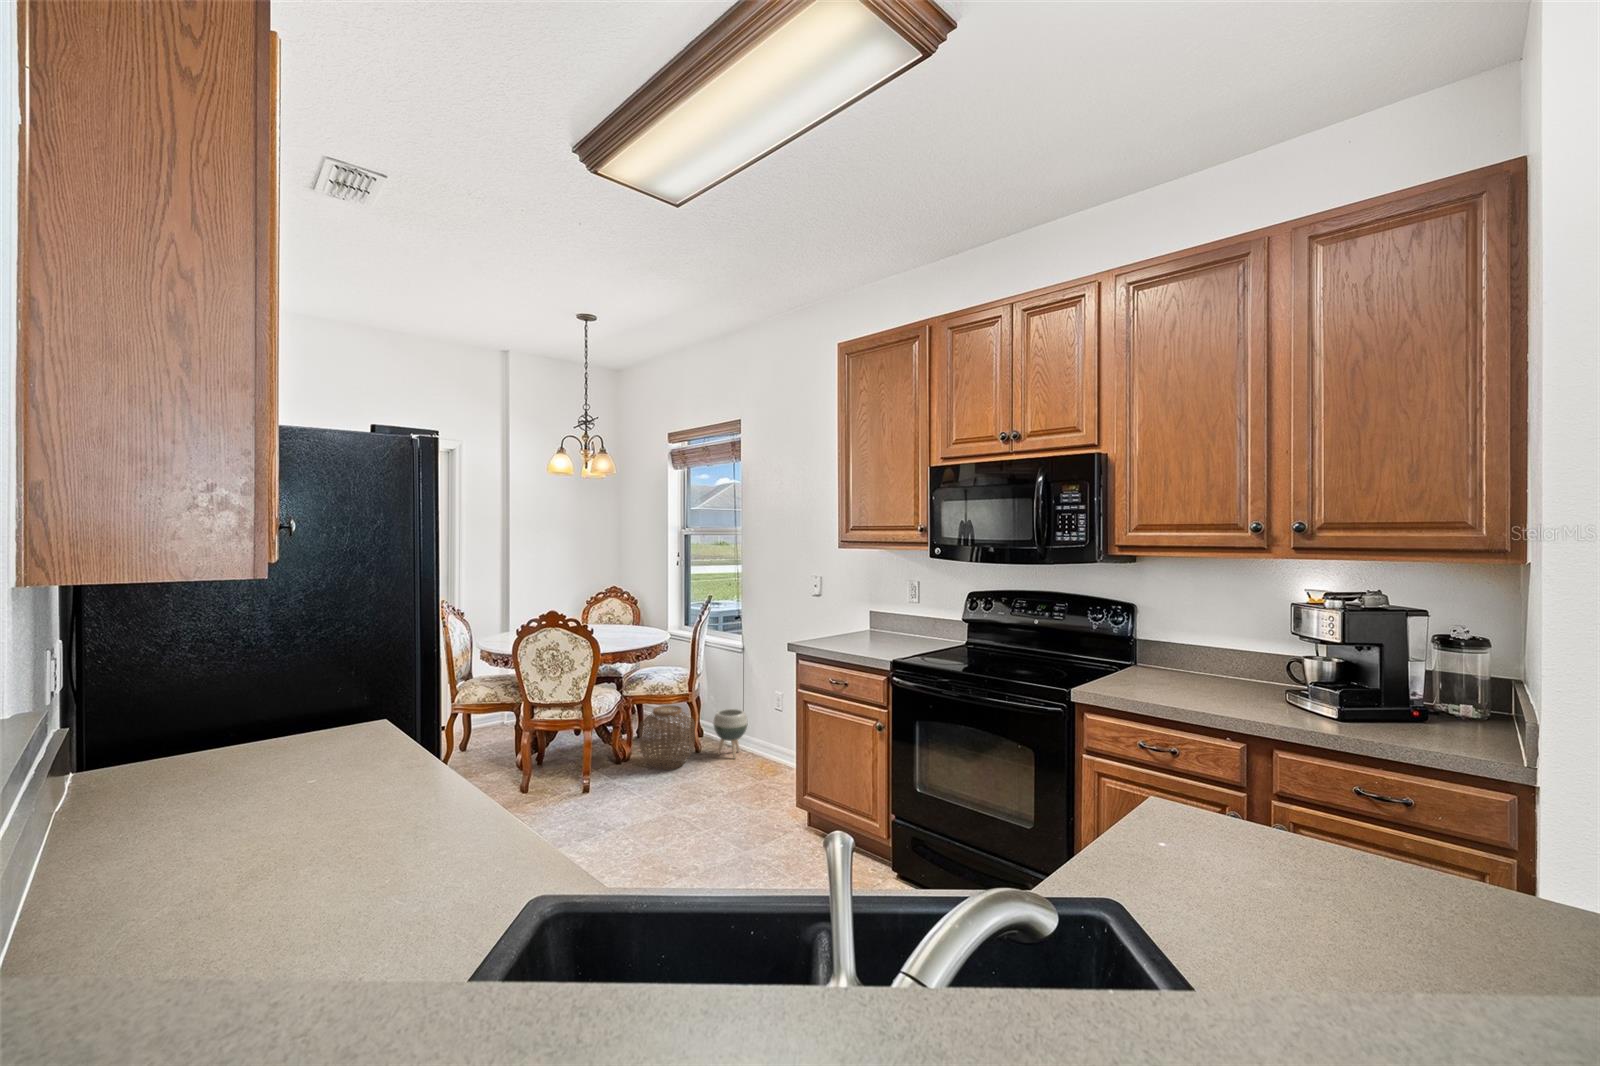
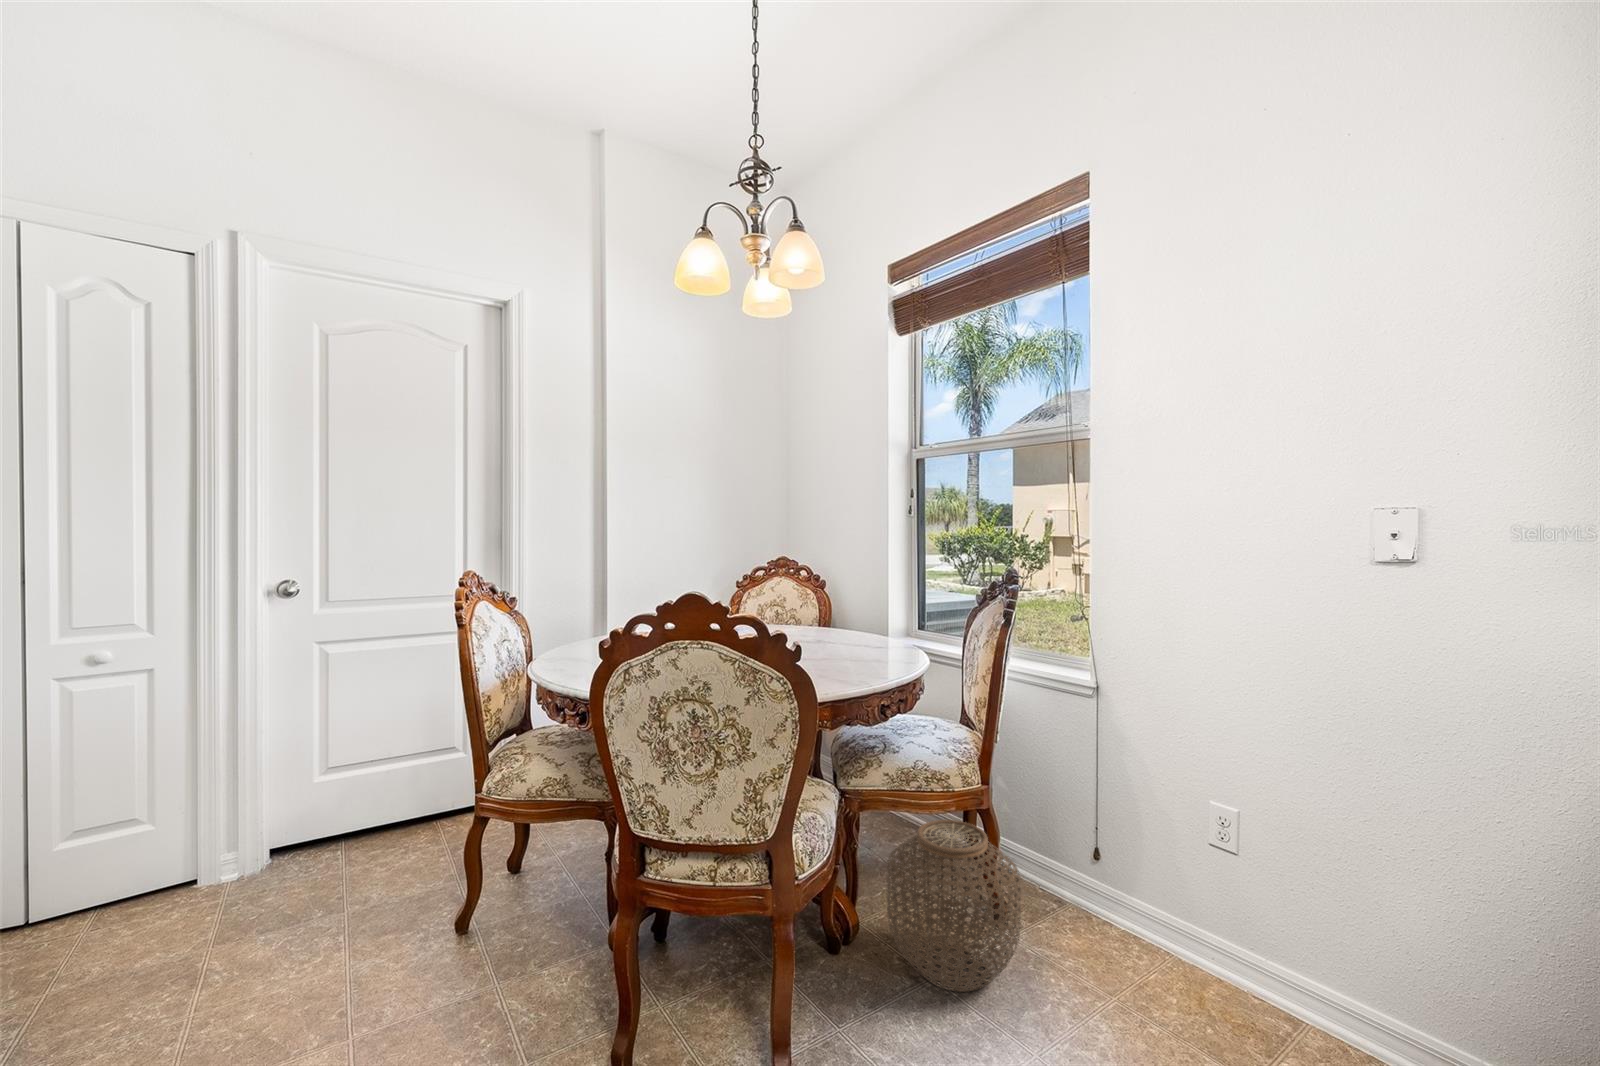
planter: present [713,709,748,759] -> none [1041,824,1126,954]

